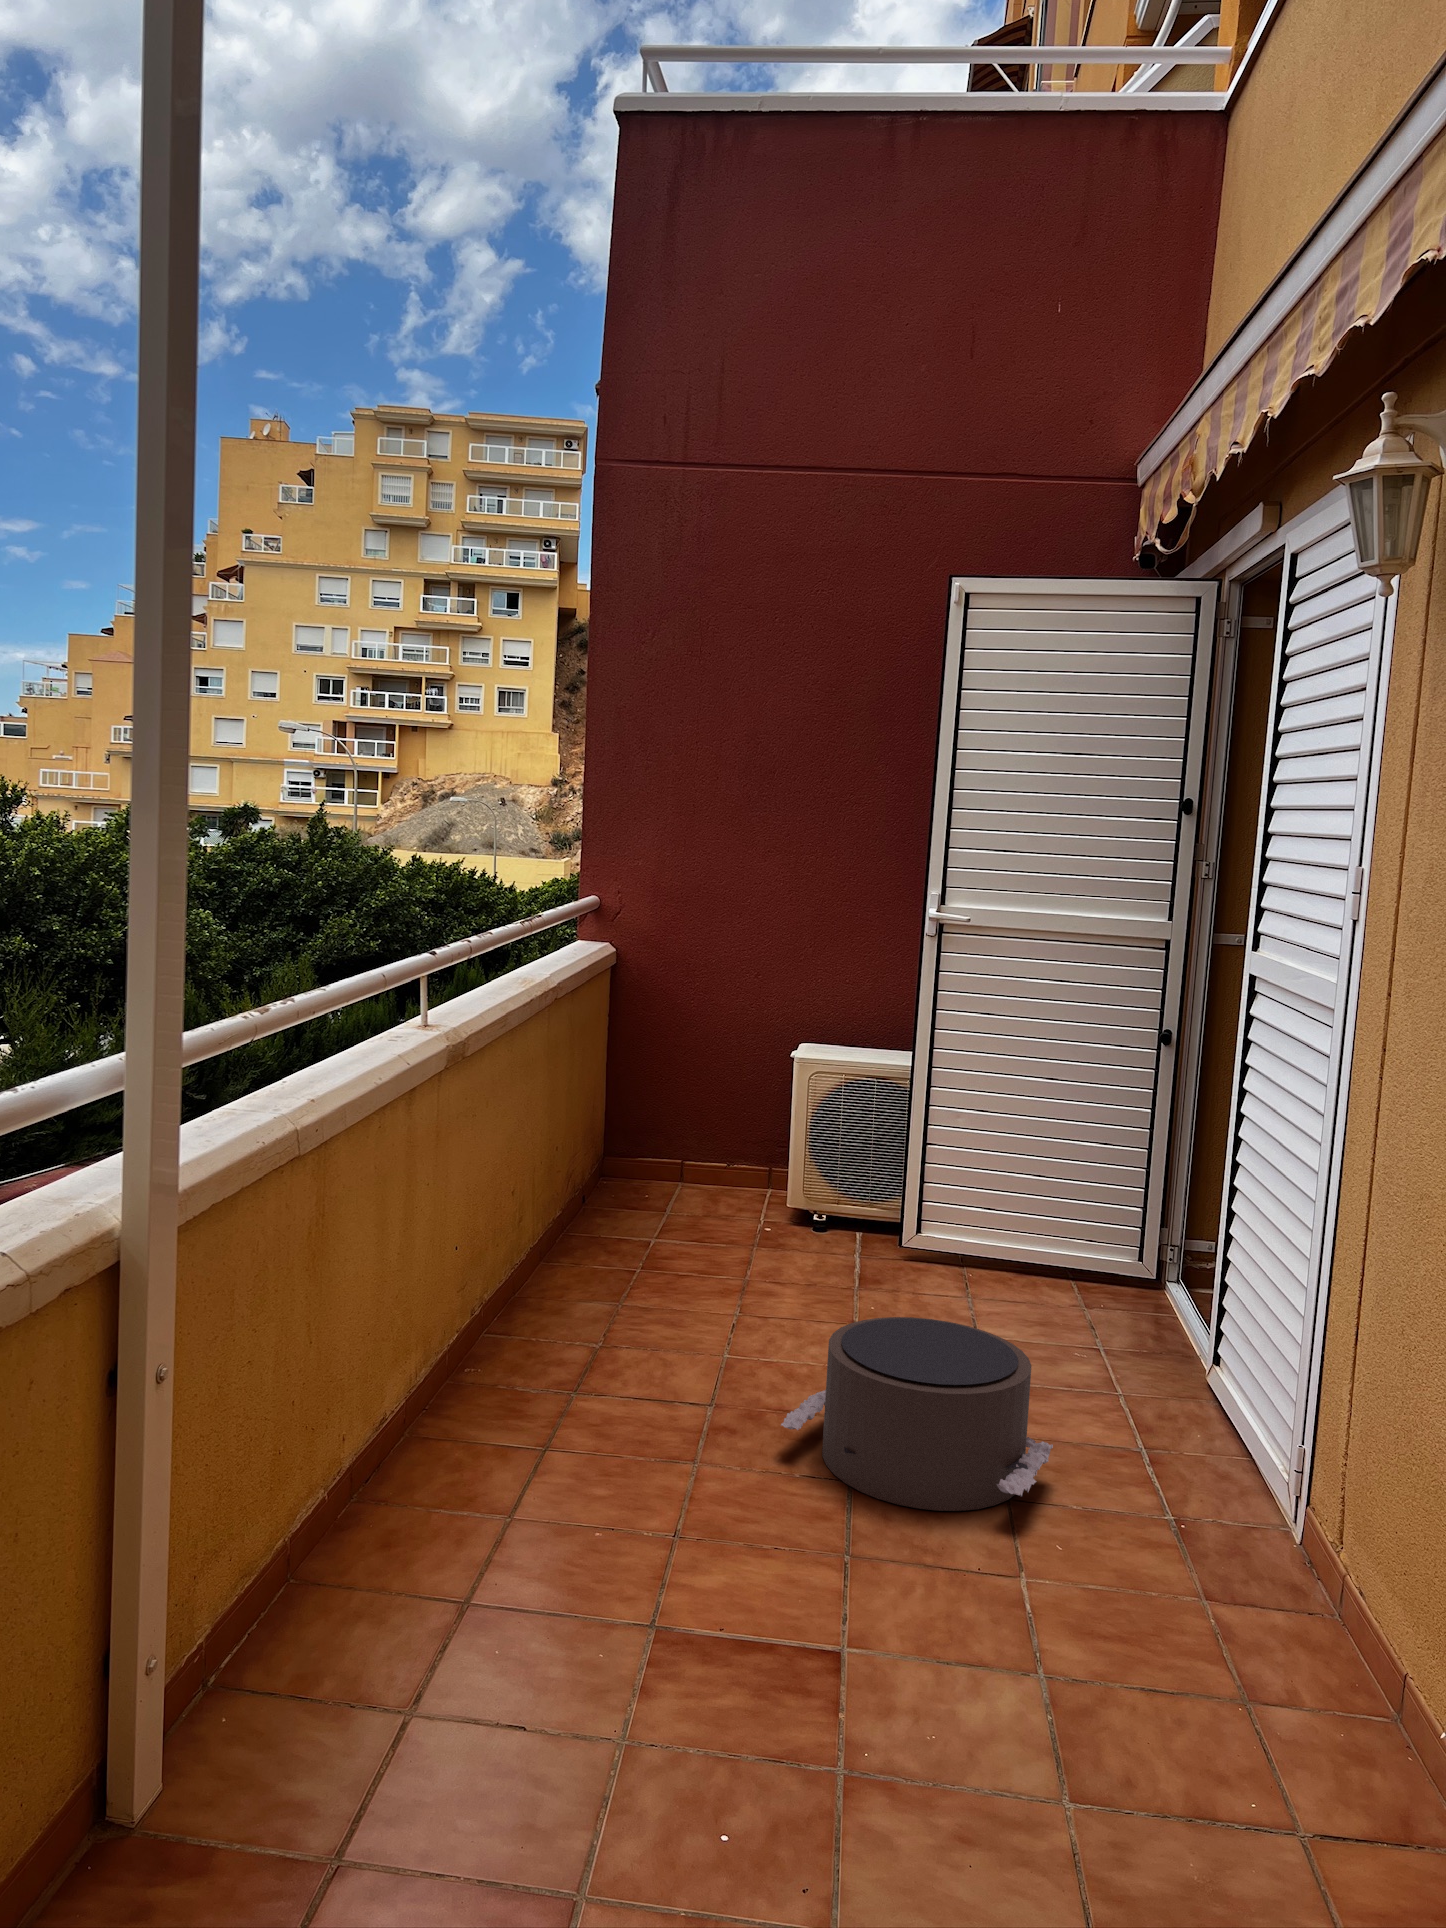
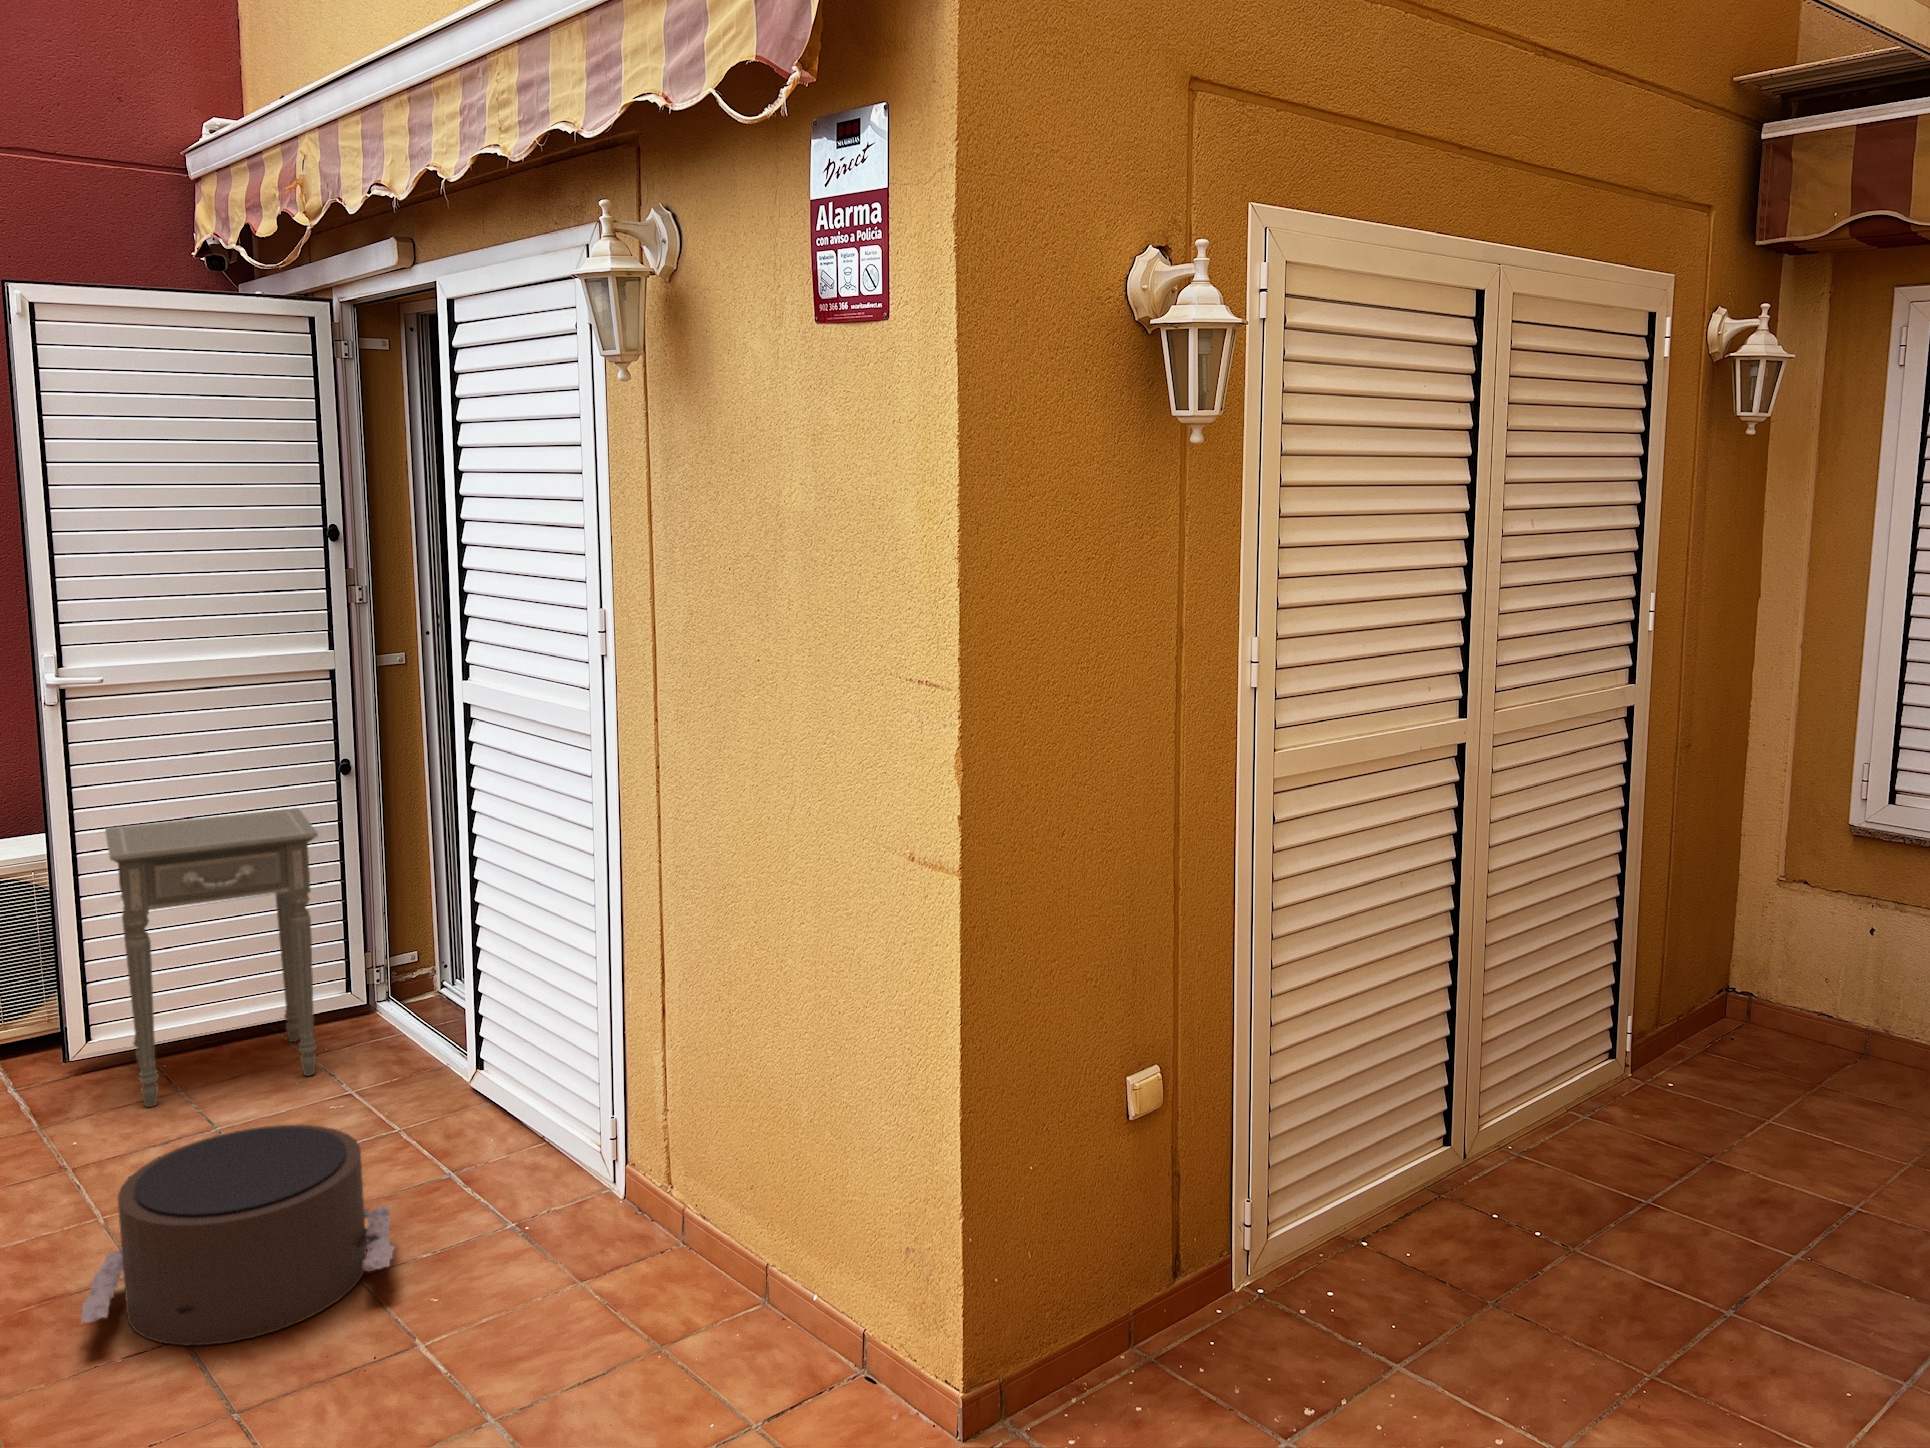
side table: none [936,1051,1113,1321] -> present [105,808,318,1107]

